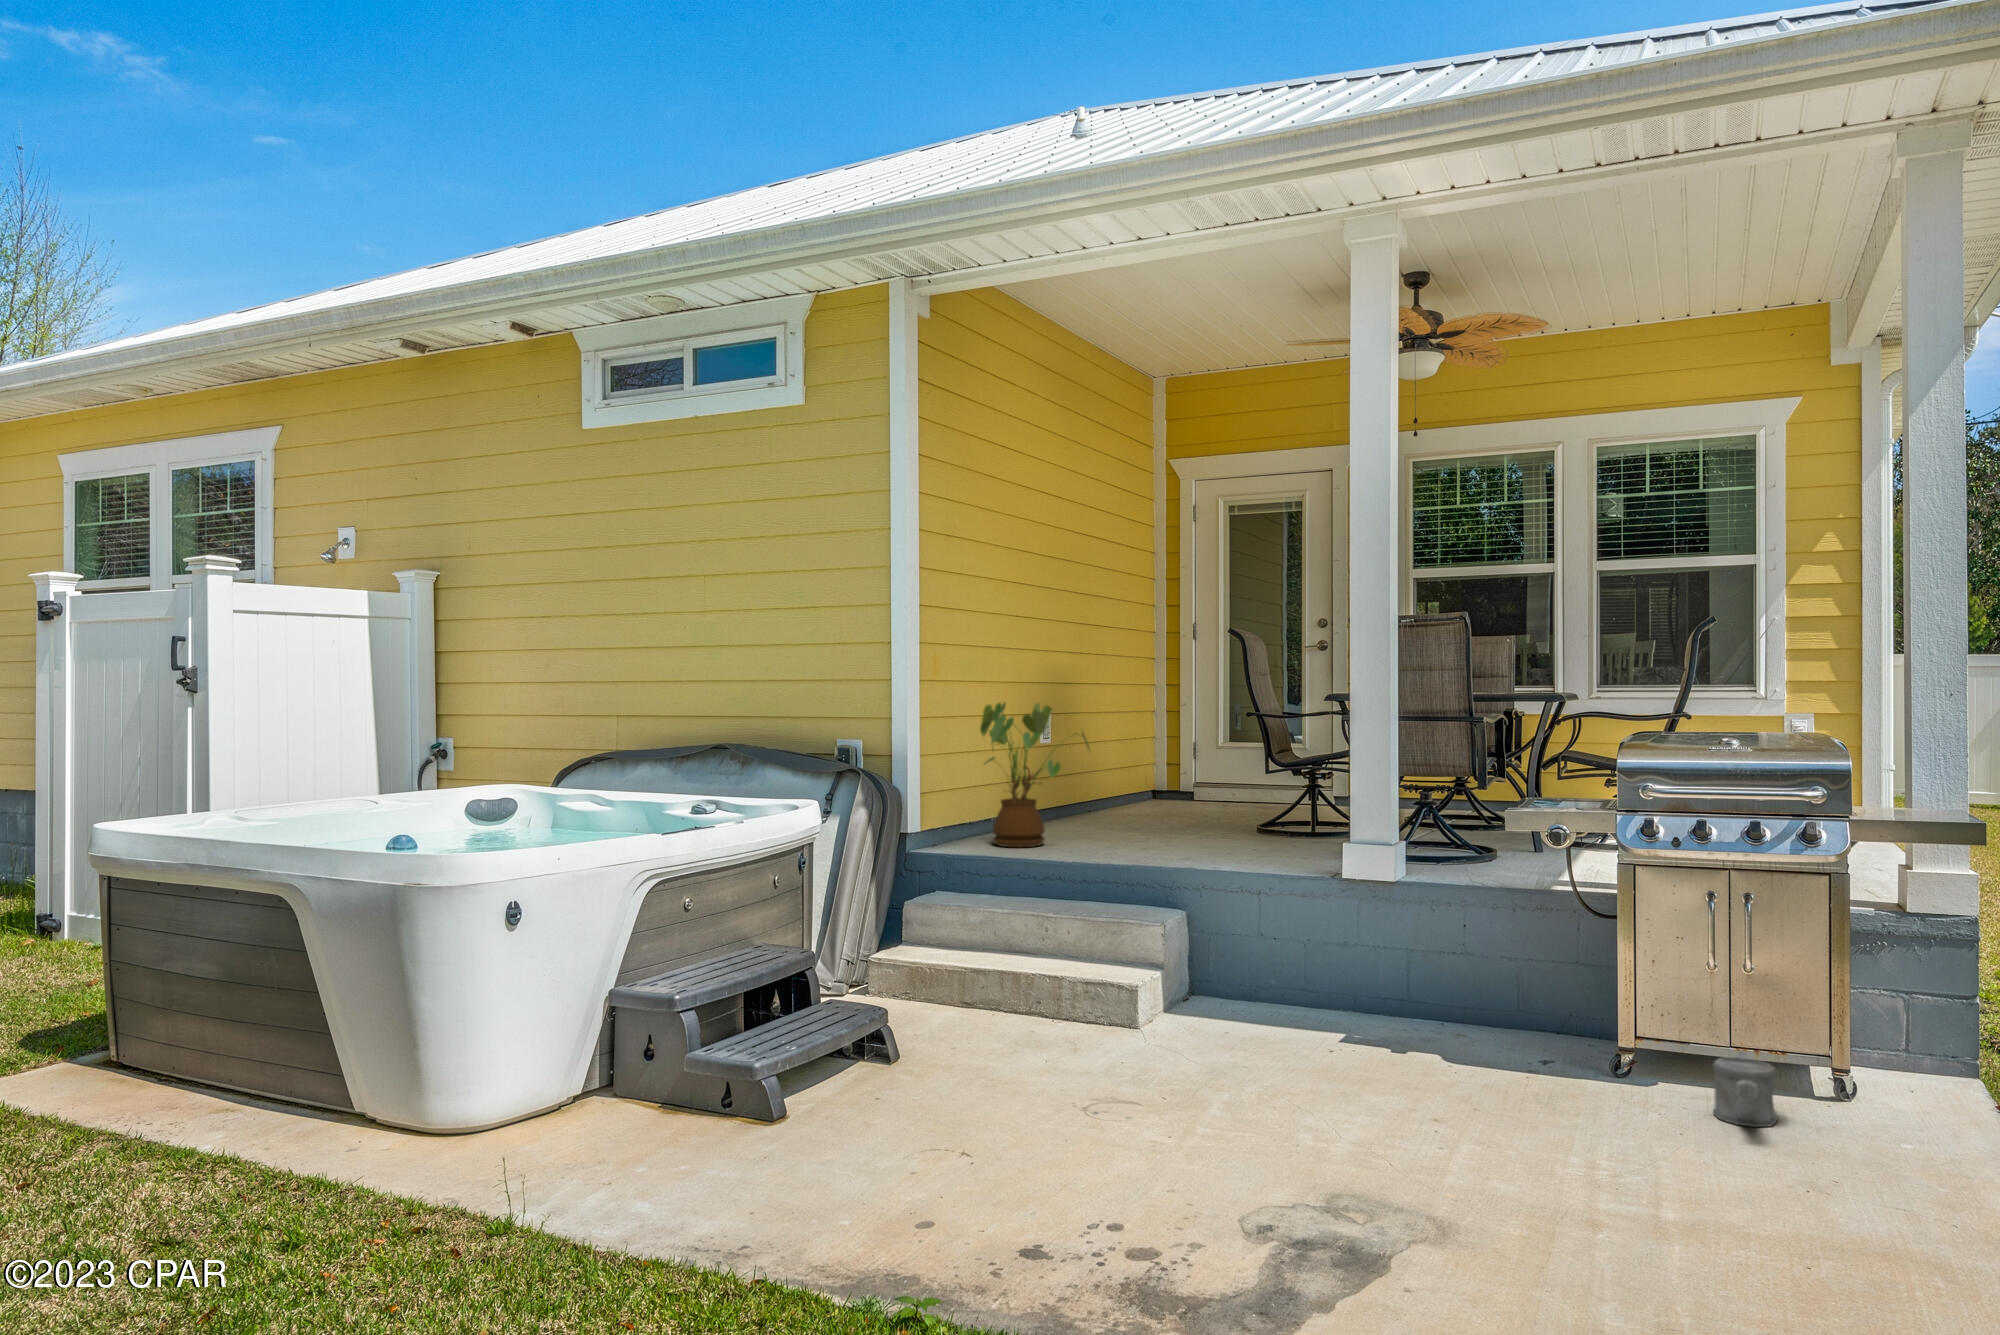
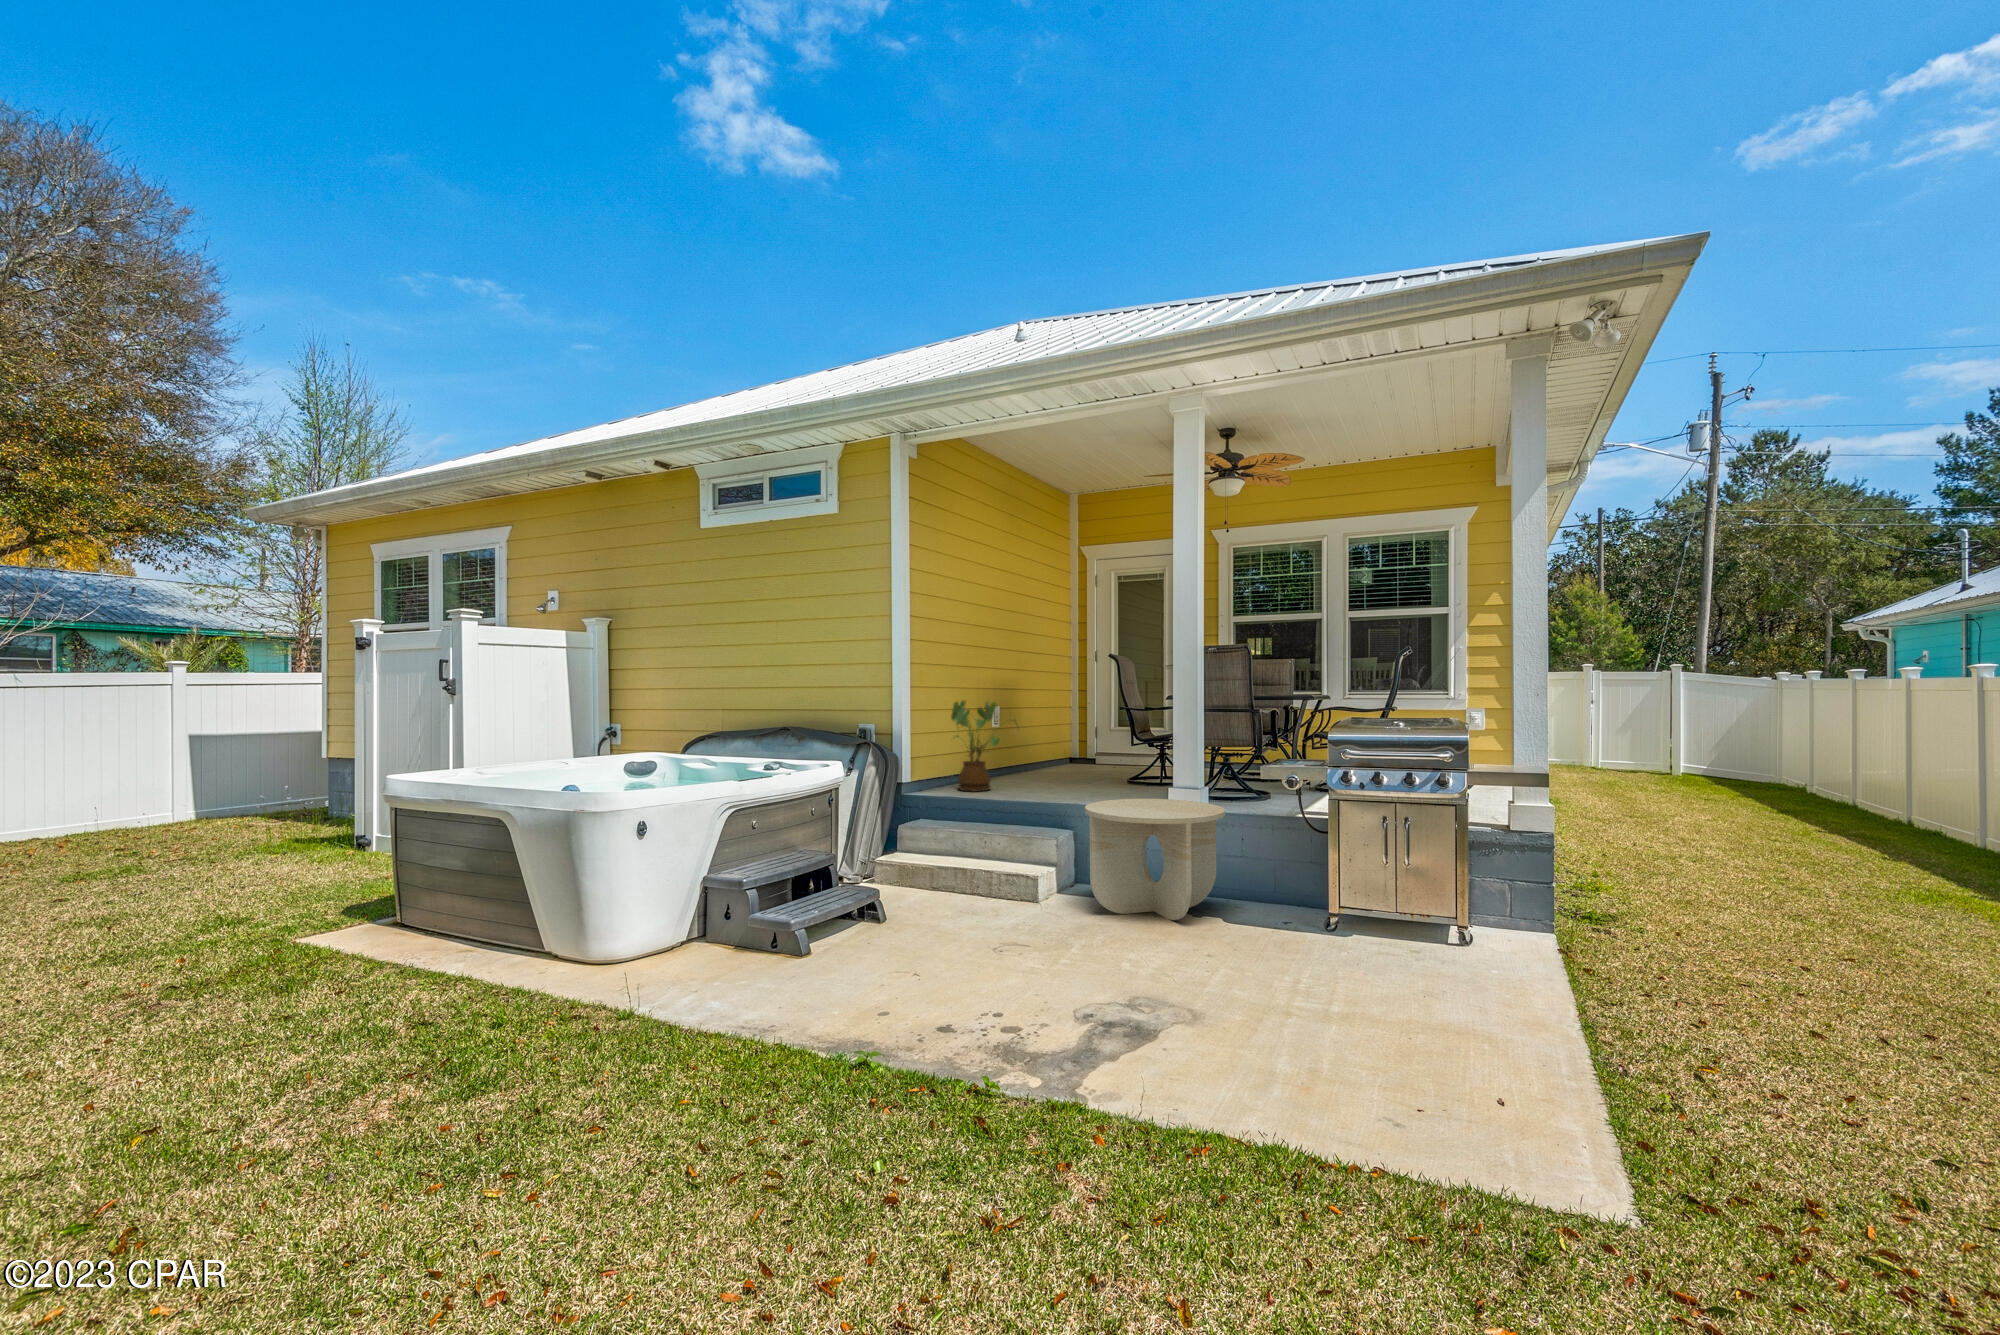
side table: none [1214,861,1441,1058] -> present [1085,799,1225,920]
watering can: present [1713,1051,1777,1127] -> none [1381,914,1419,960]

